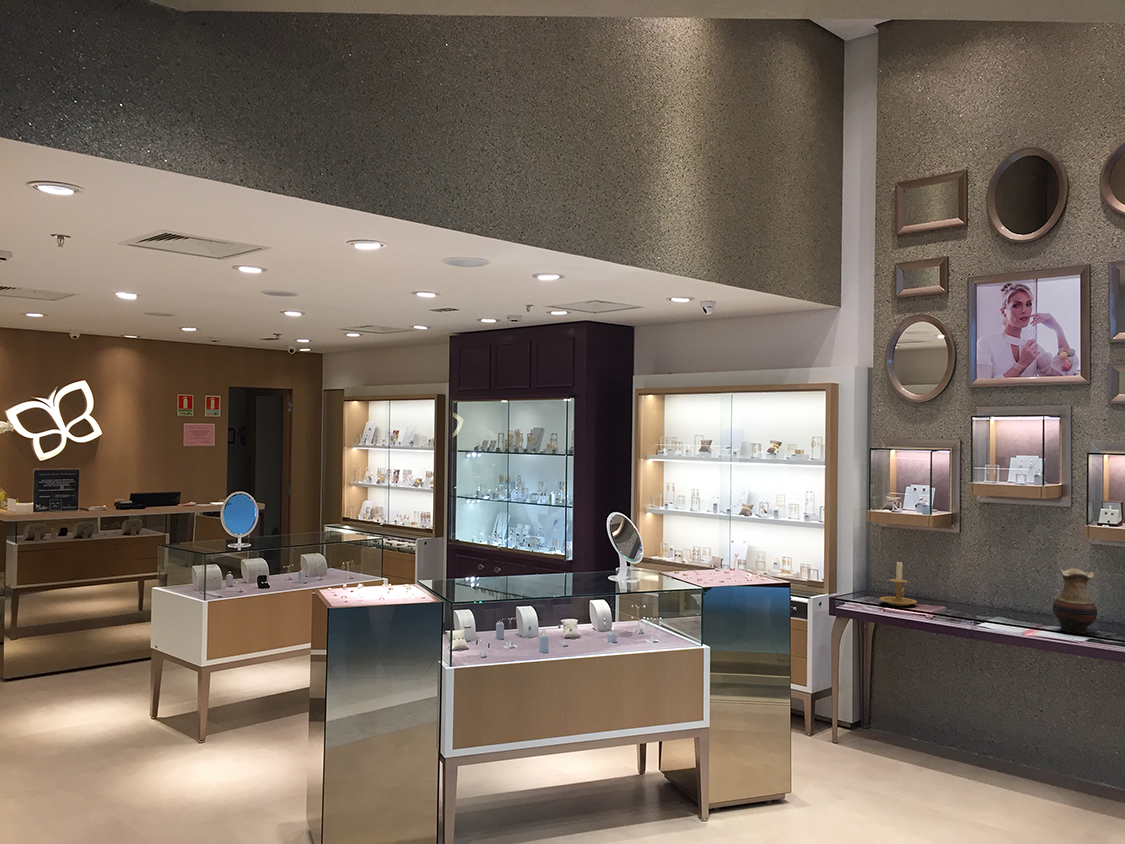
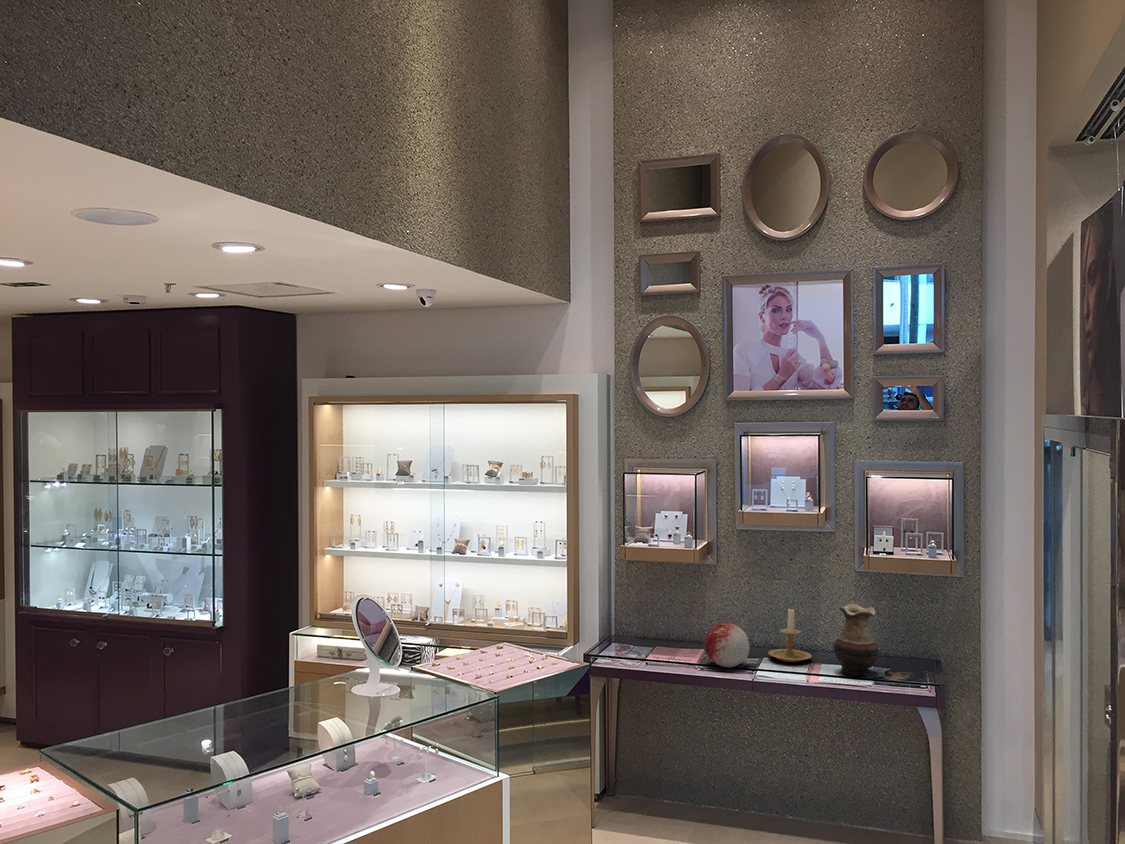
candle holder: present [879,561,917,606] -> present [768,607,812,662]
decorative orb: none [932,578,973,617] -> present [704,623,749,667]

